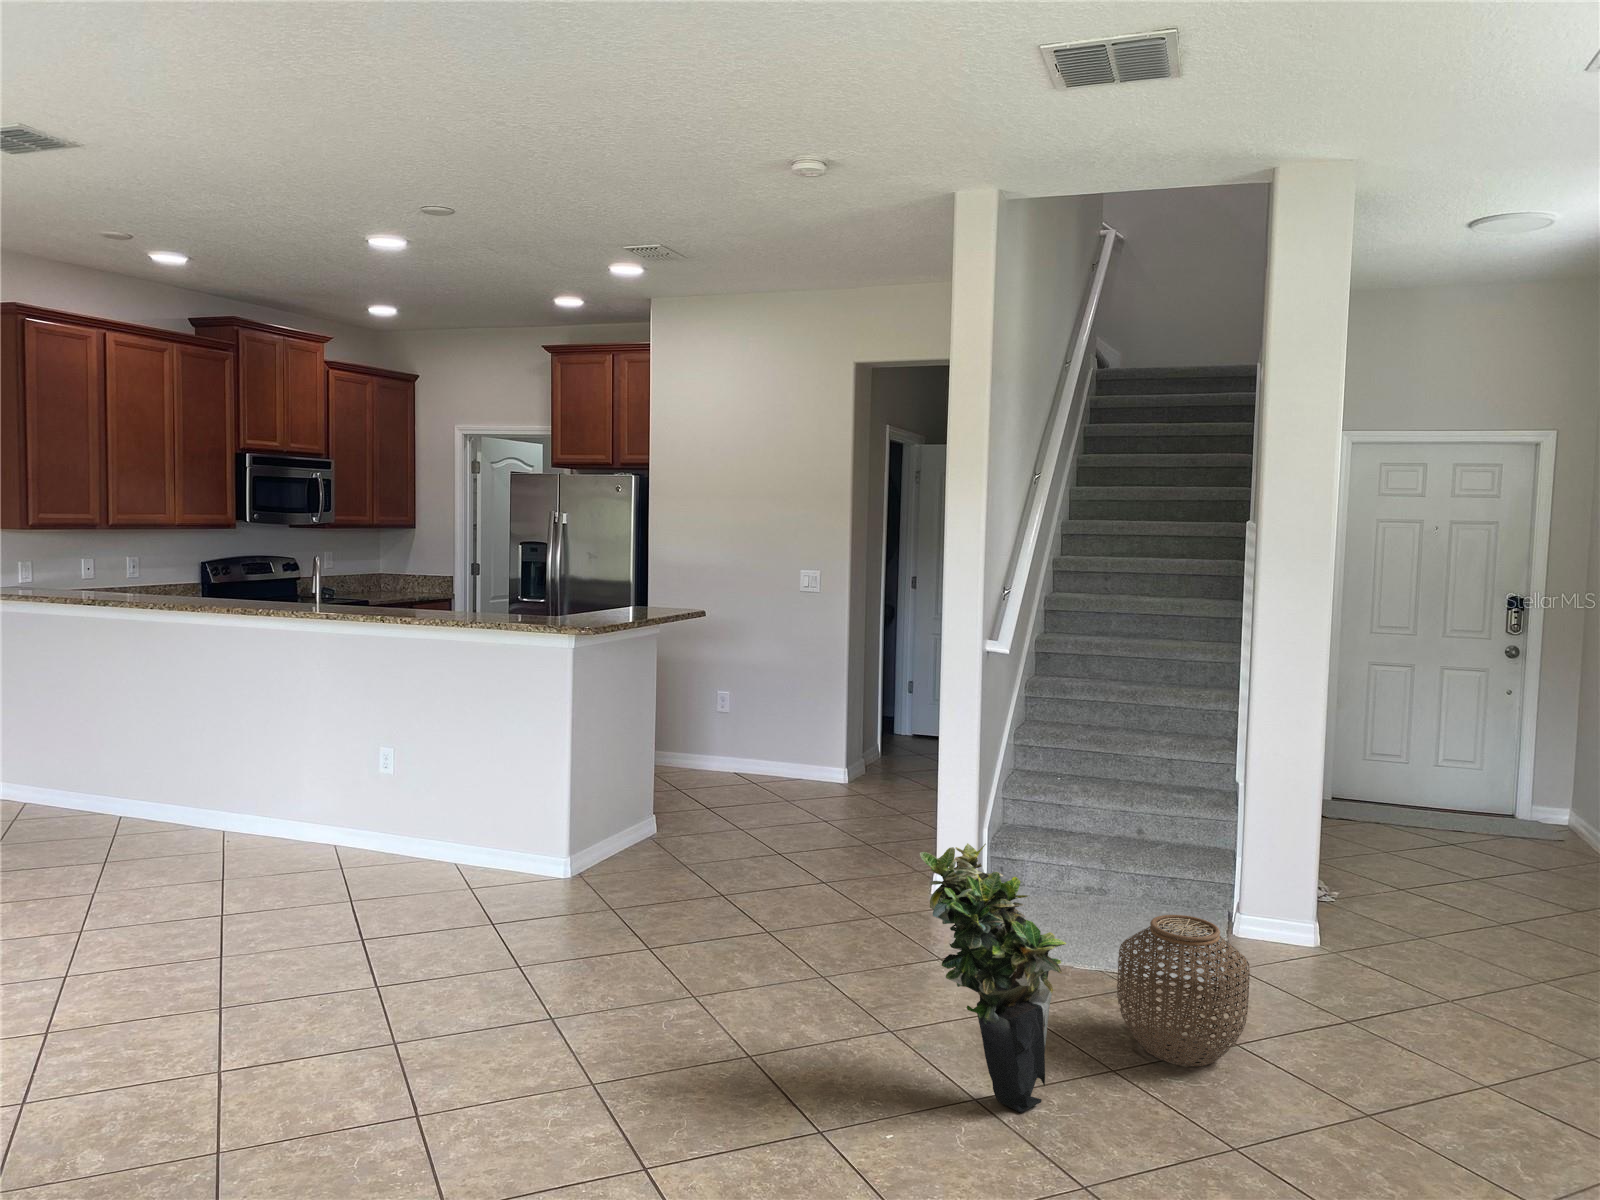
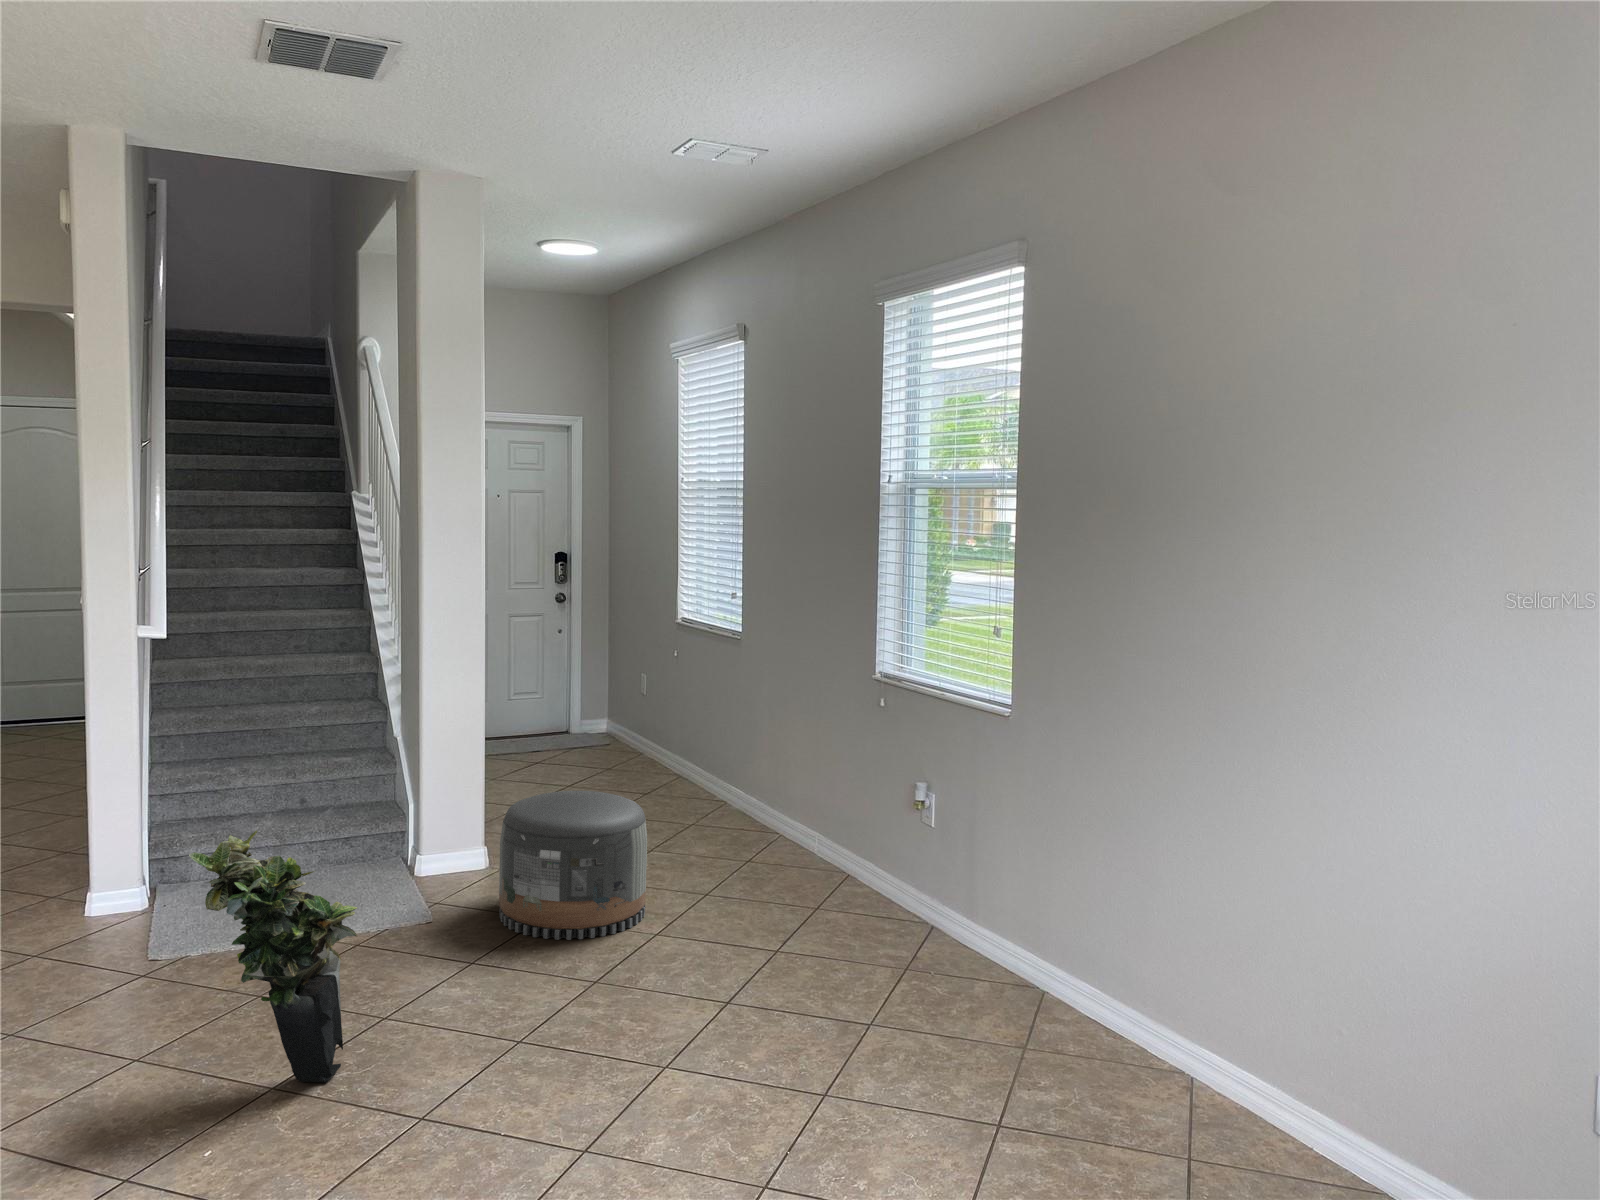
pouf: none [1297,874,1500,1067] -> present [499,791,647,940]
woven basket: present [1117,915,1250,1066] -> none [370,860,489,996]

